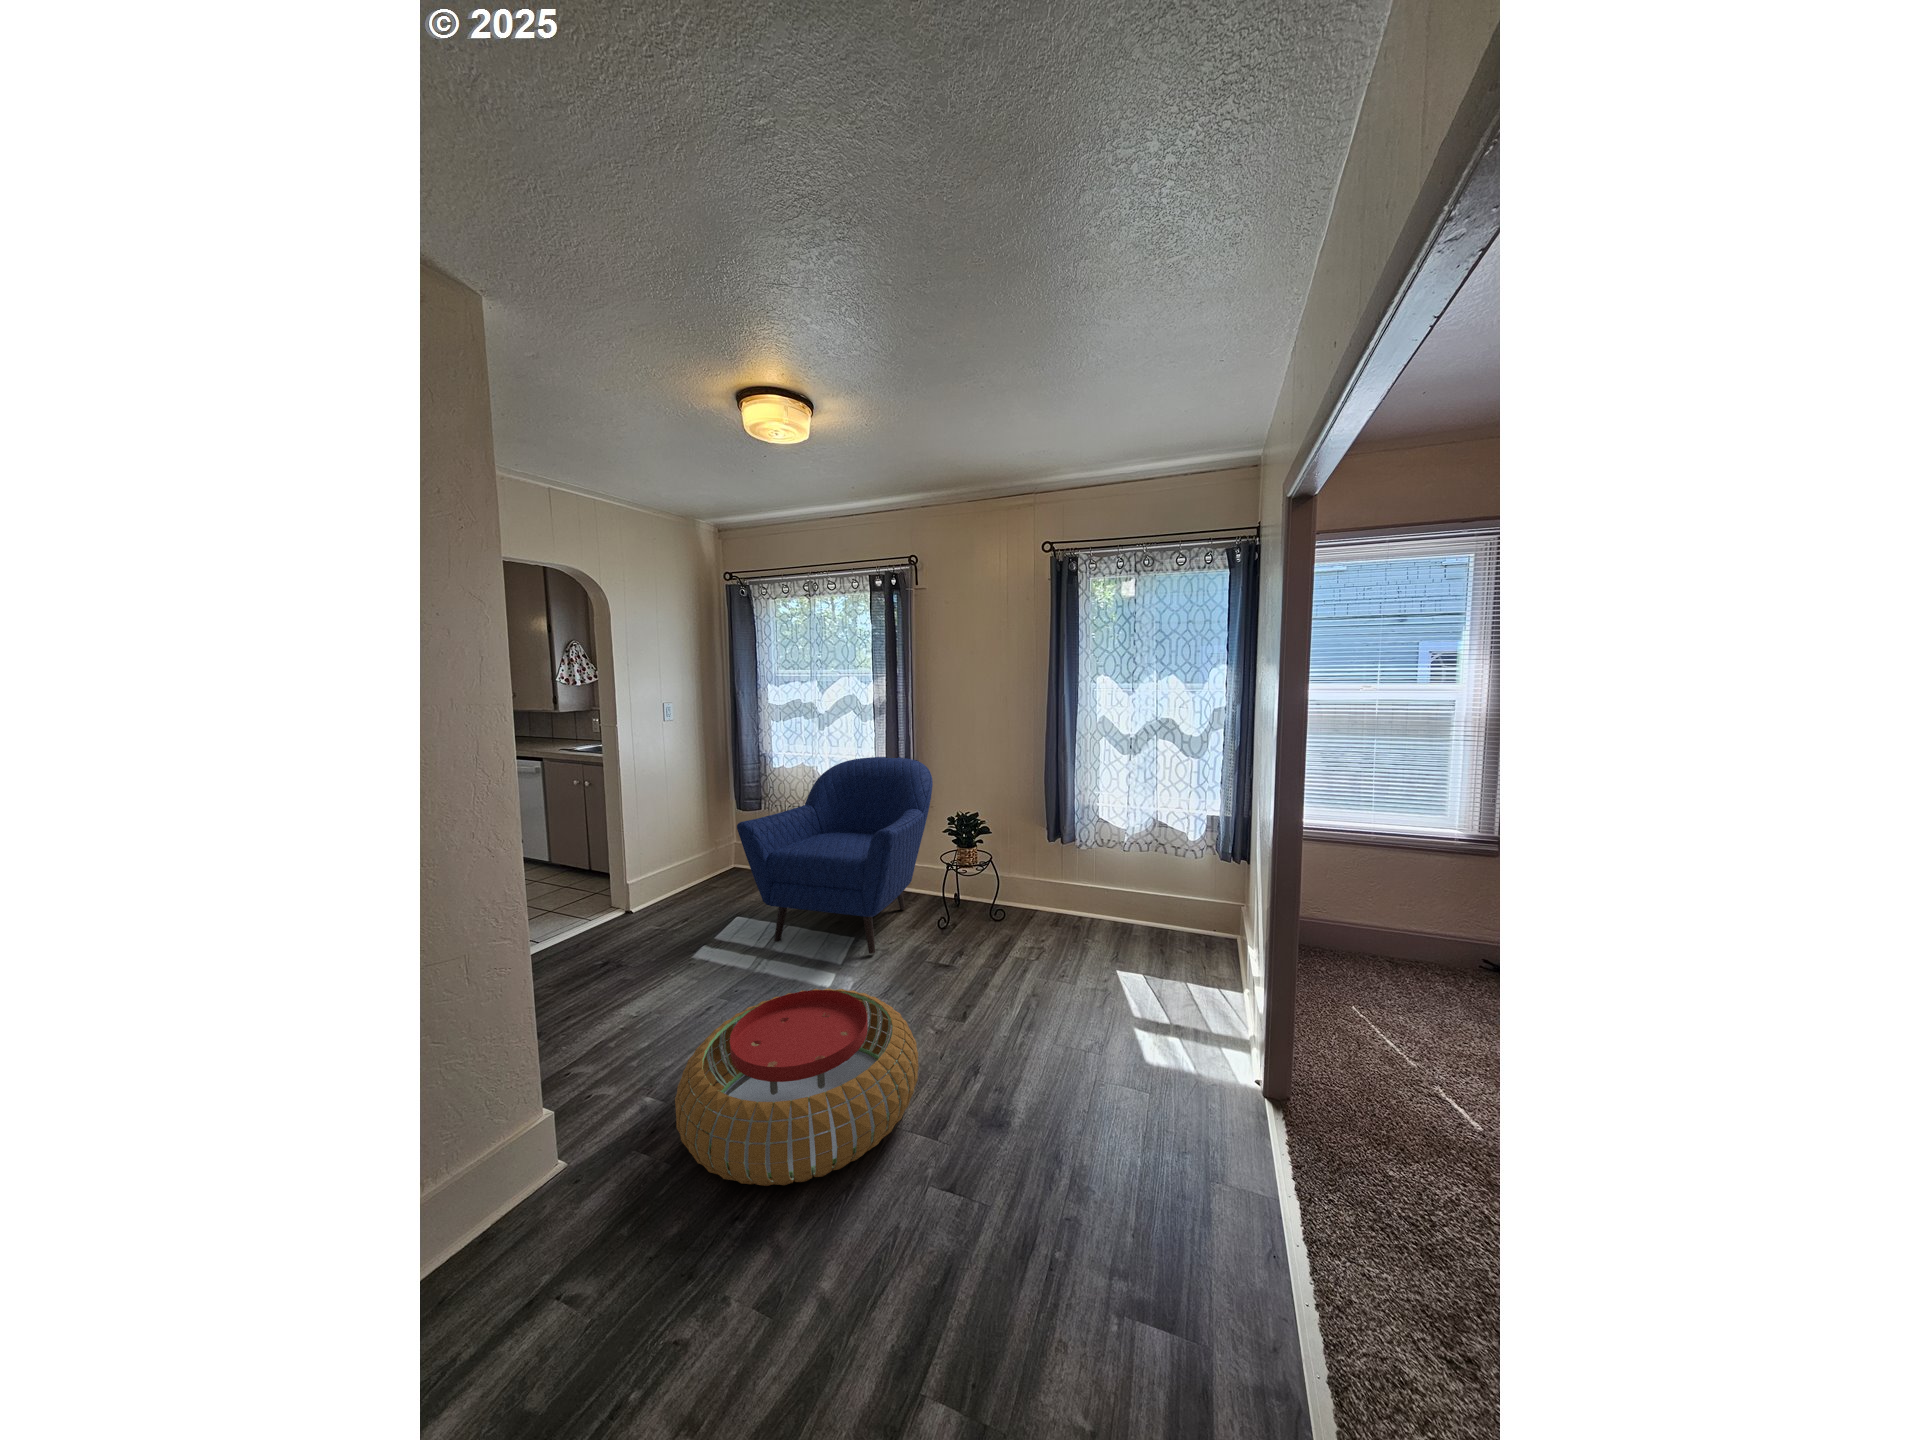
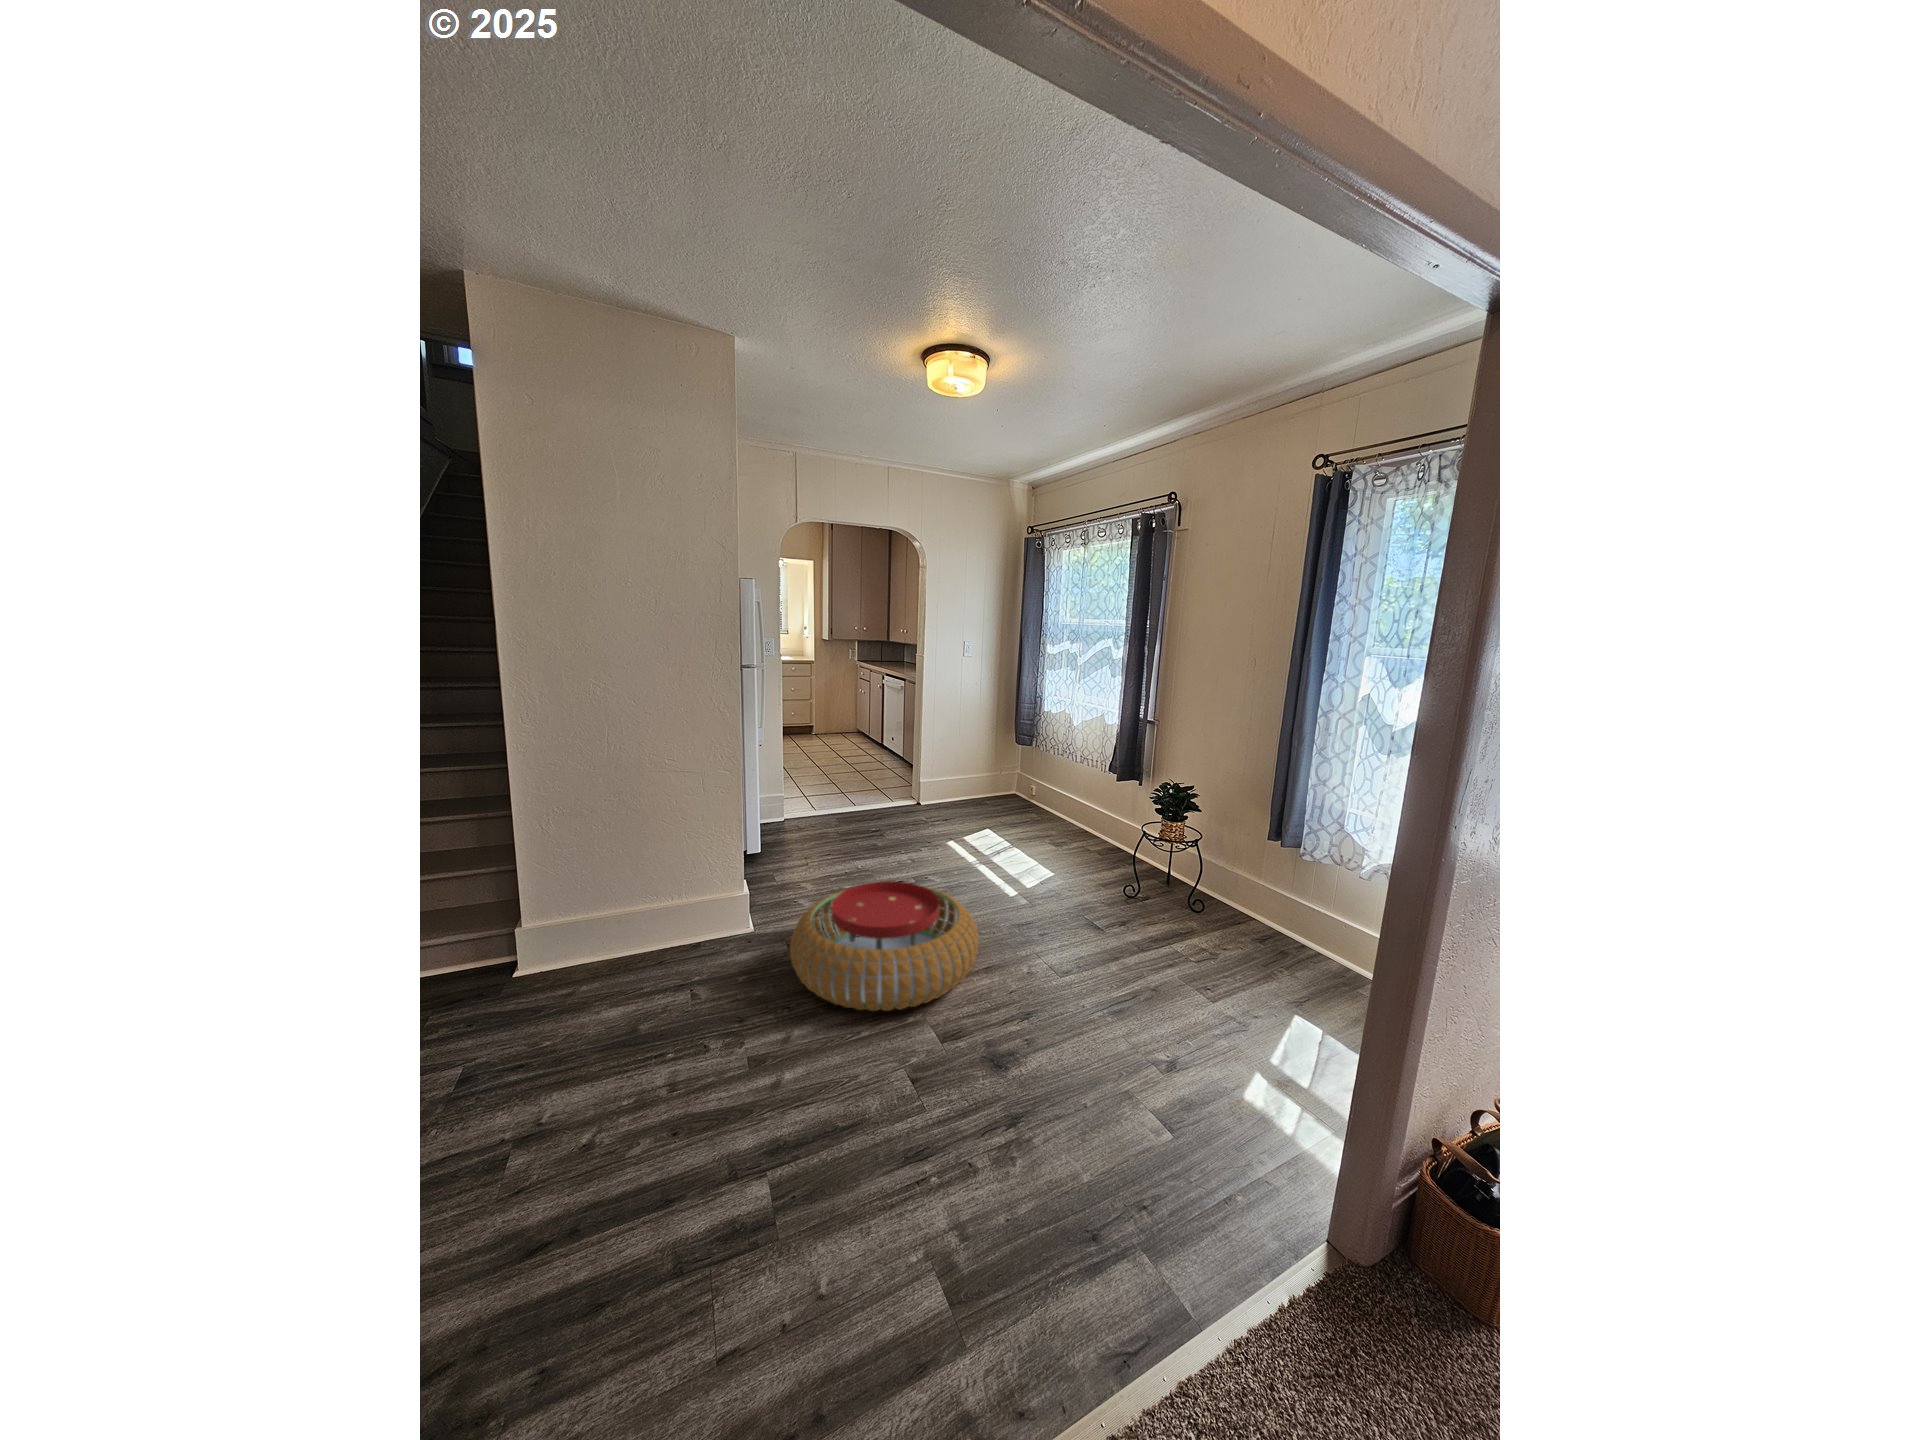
armchair: present [737,757,933,954] -> none [968,710,1162,892]

